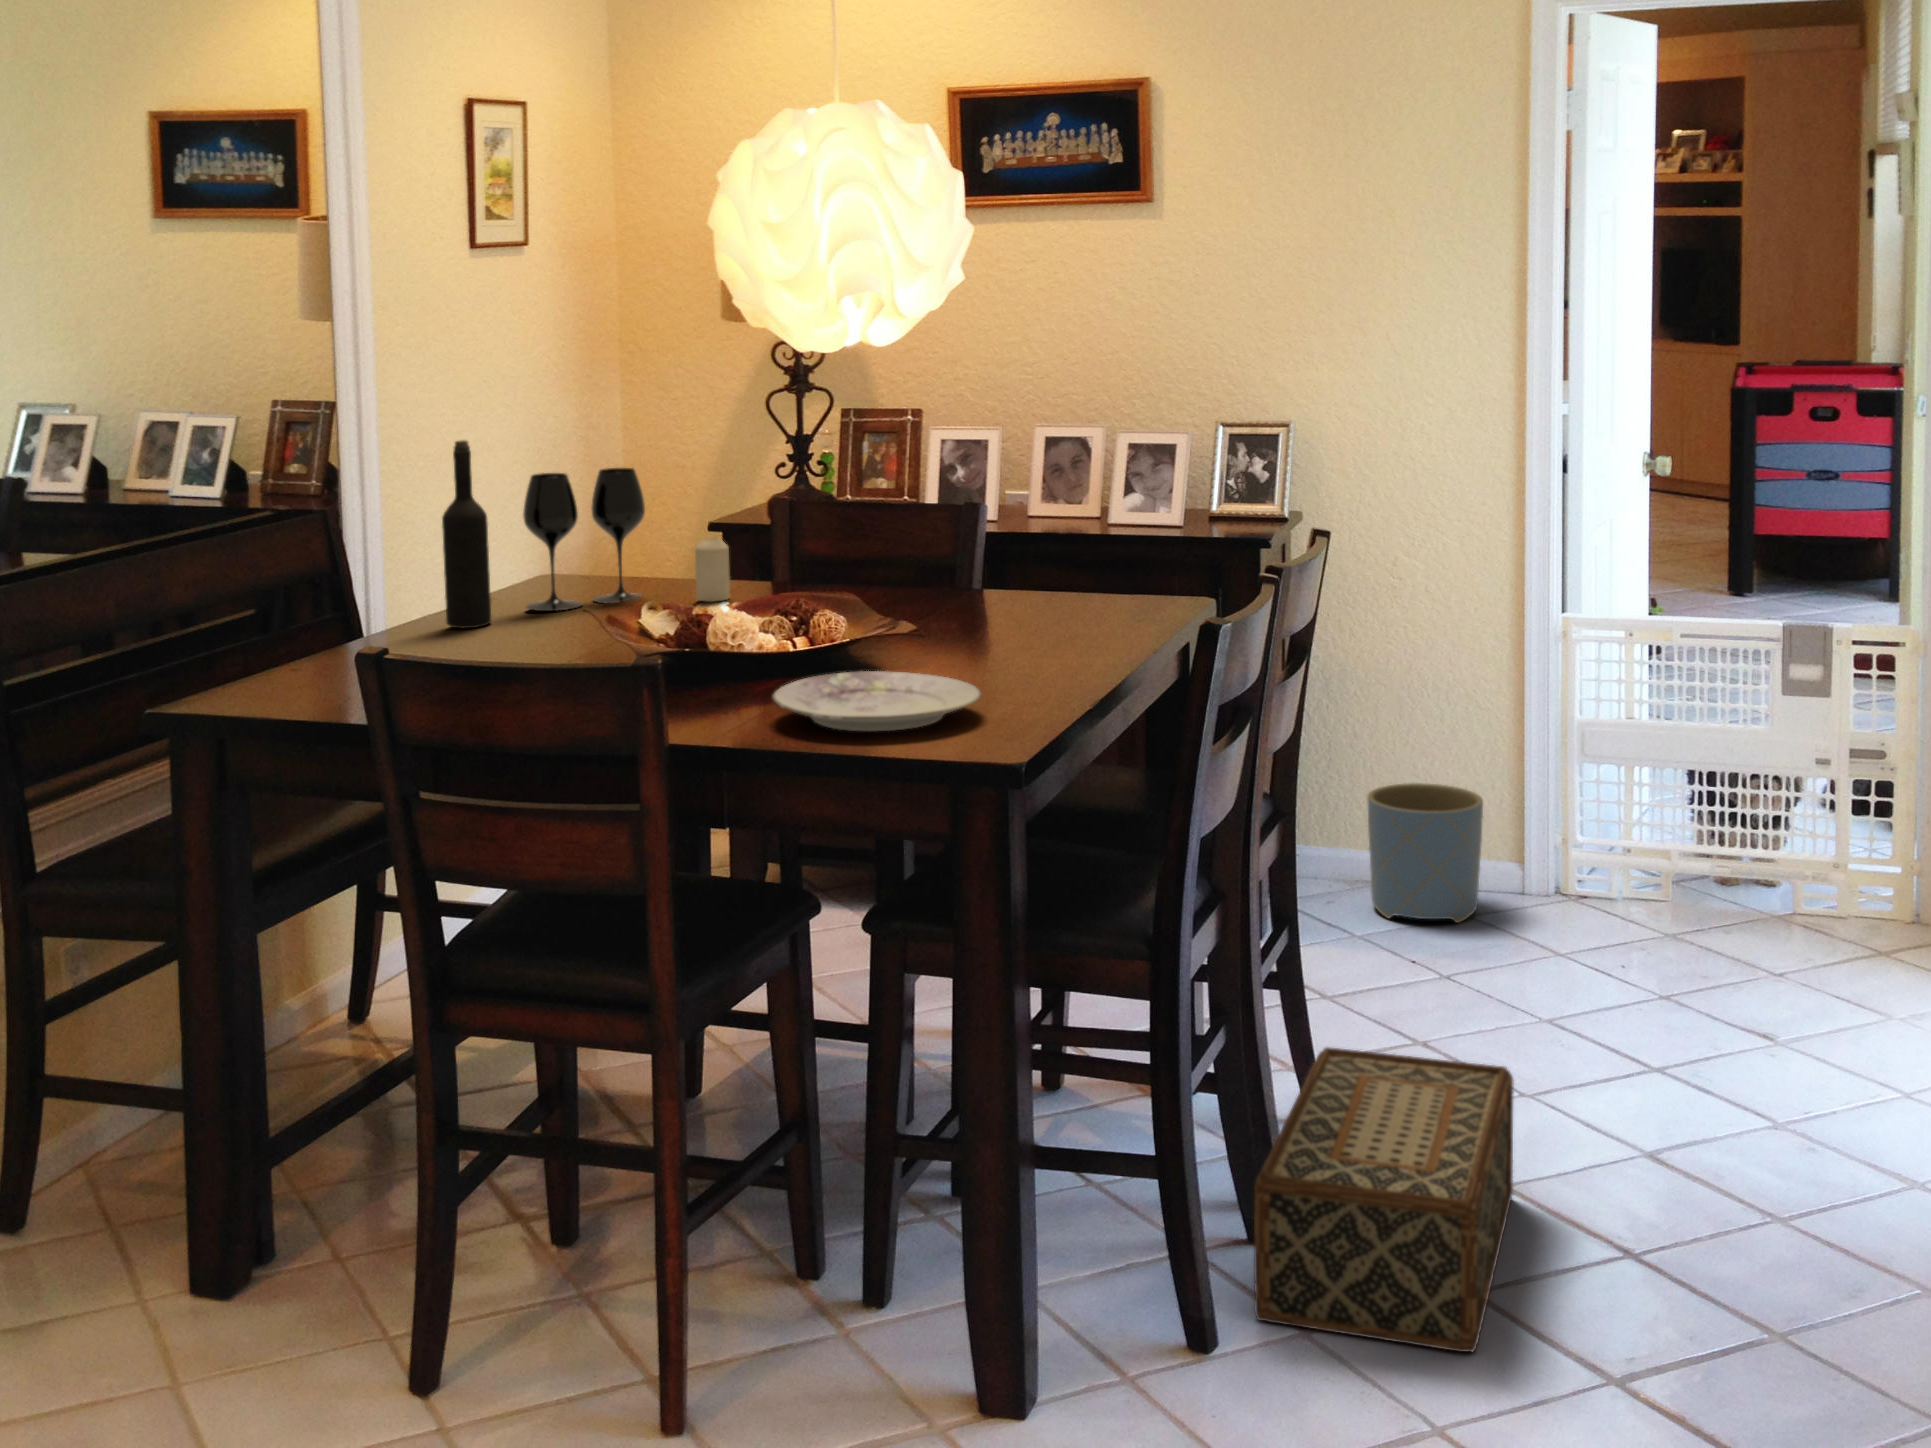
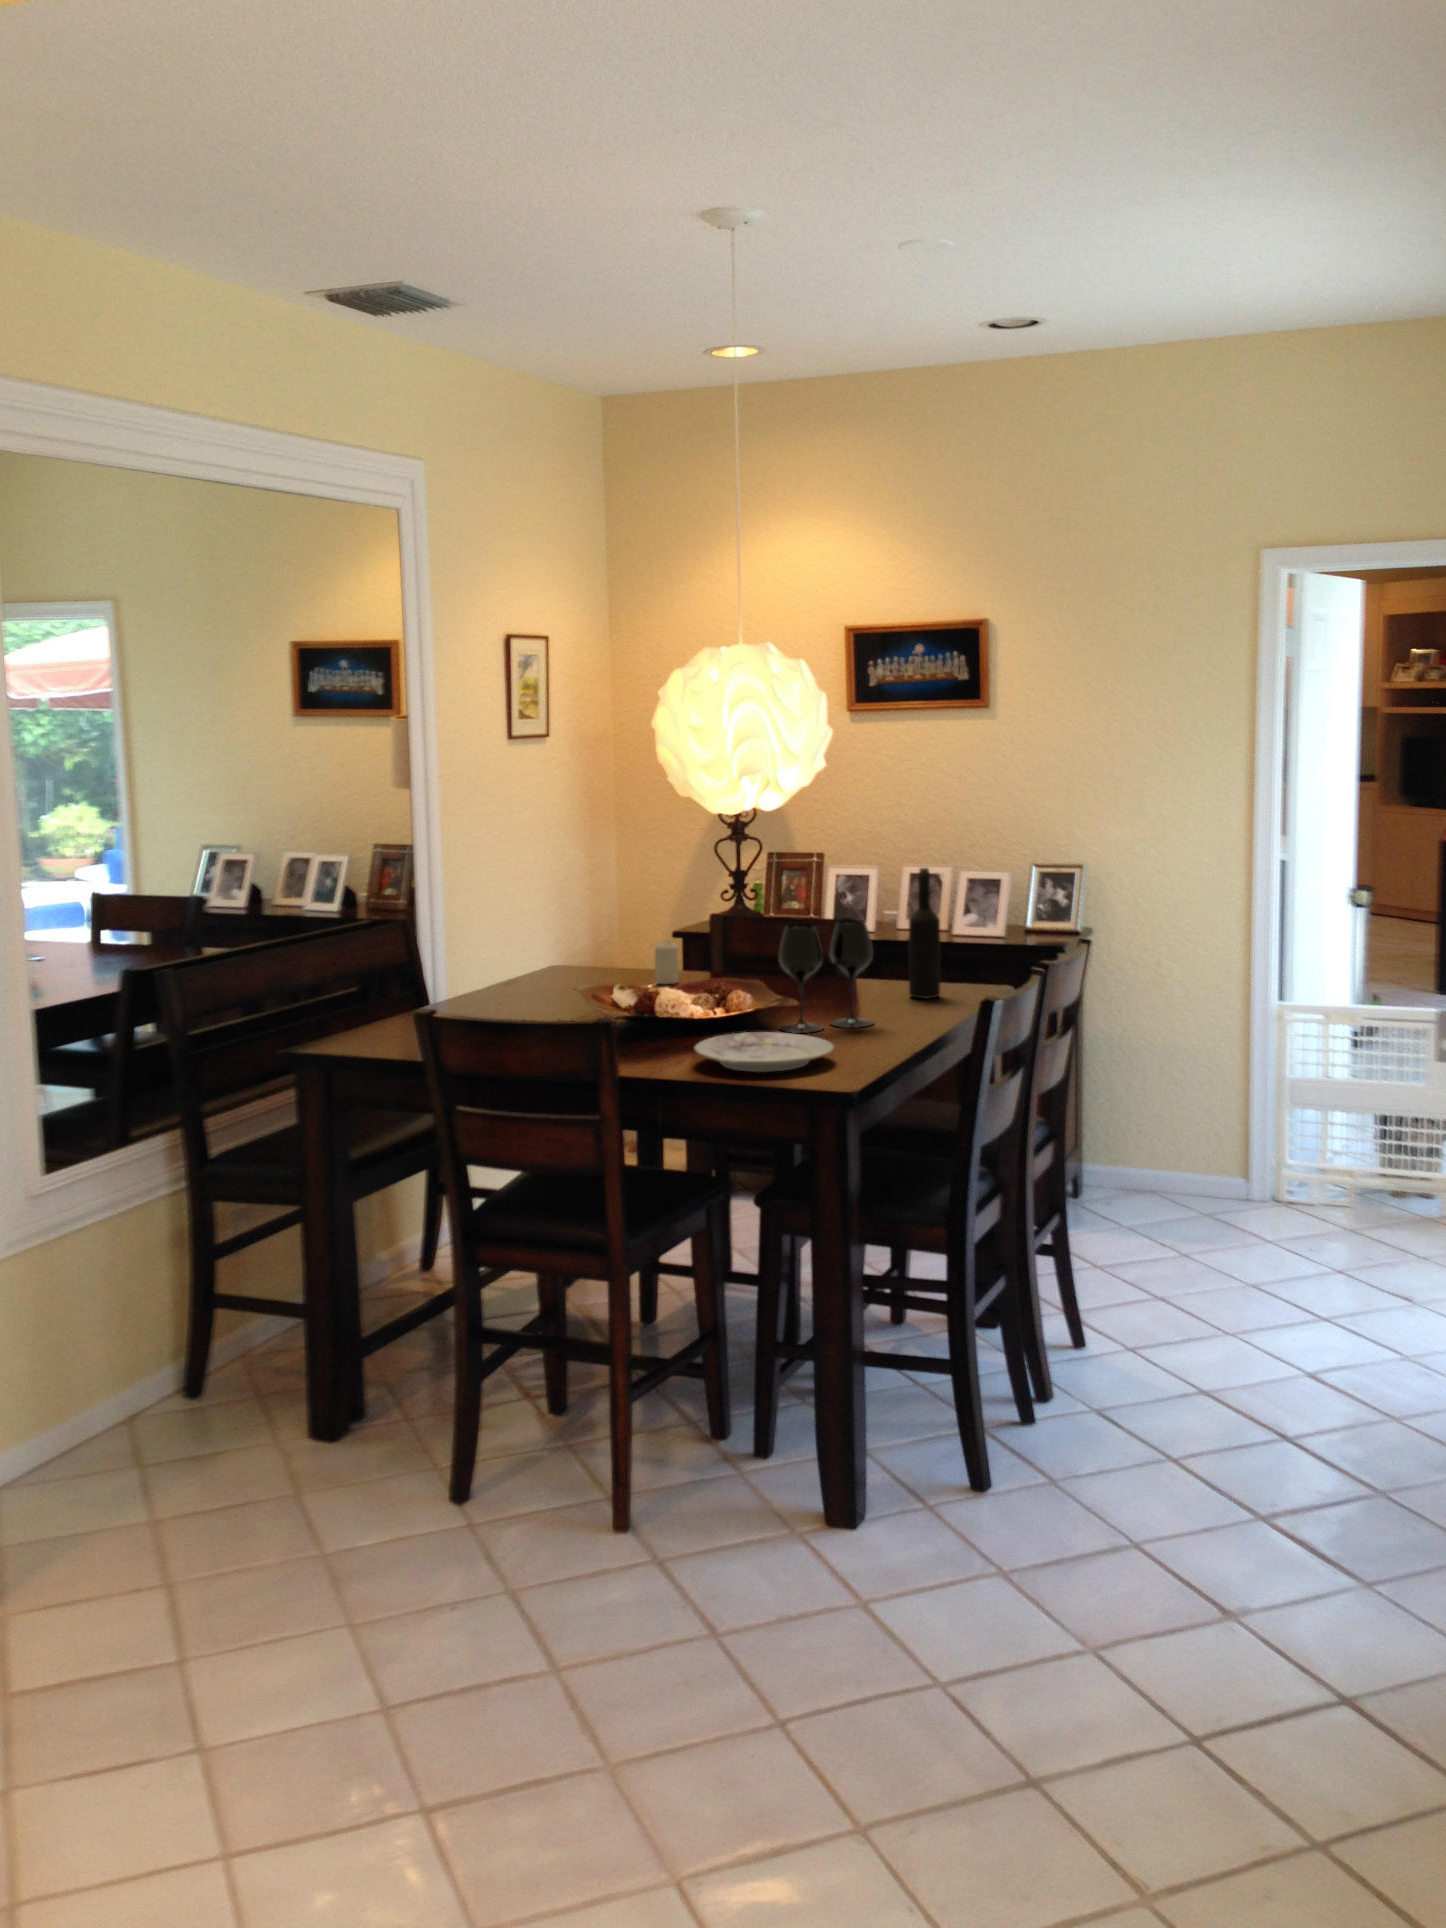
wine bottle: present [442,440,491,628] -> present [909,868,940,999]
wine glass: present [523,468,645,611] -> present [779,920,873,1033]
planter: present [1367,783,1483,923] -> none [1133,1119,1214,1217]
woven basket: present [1254,1048,1514,1352] -> none [1017,1295,1207,1498]

